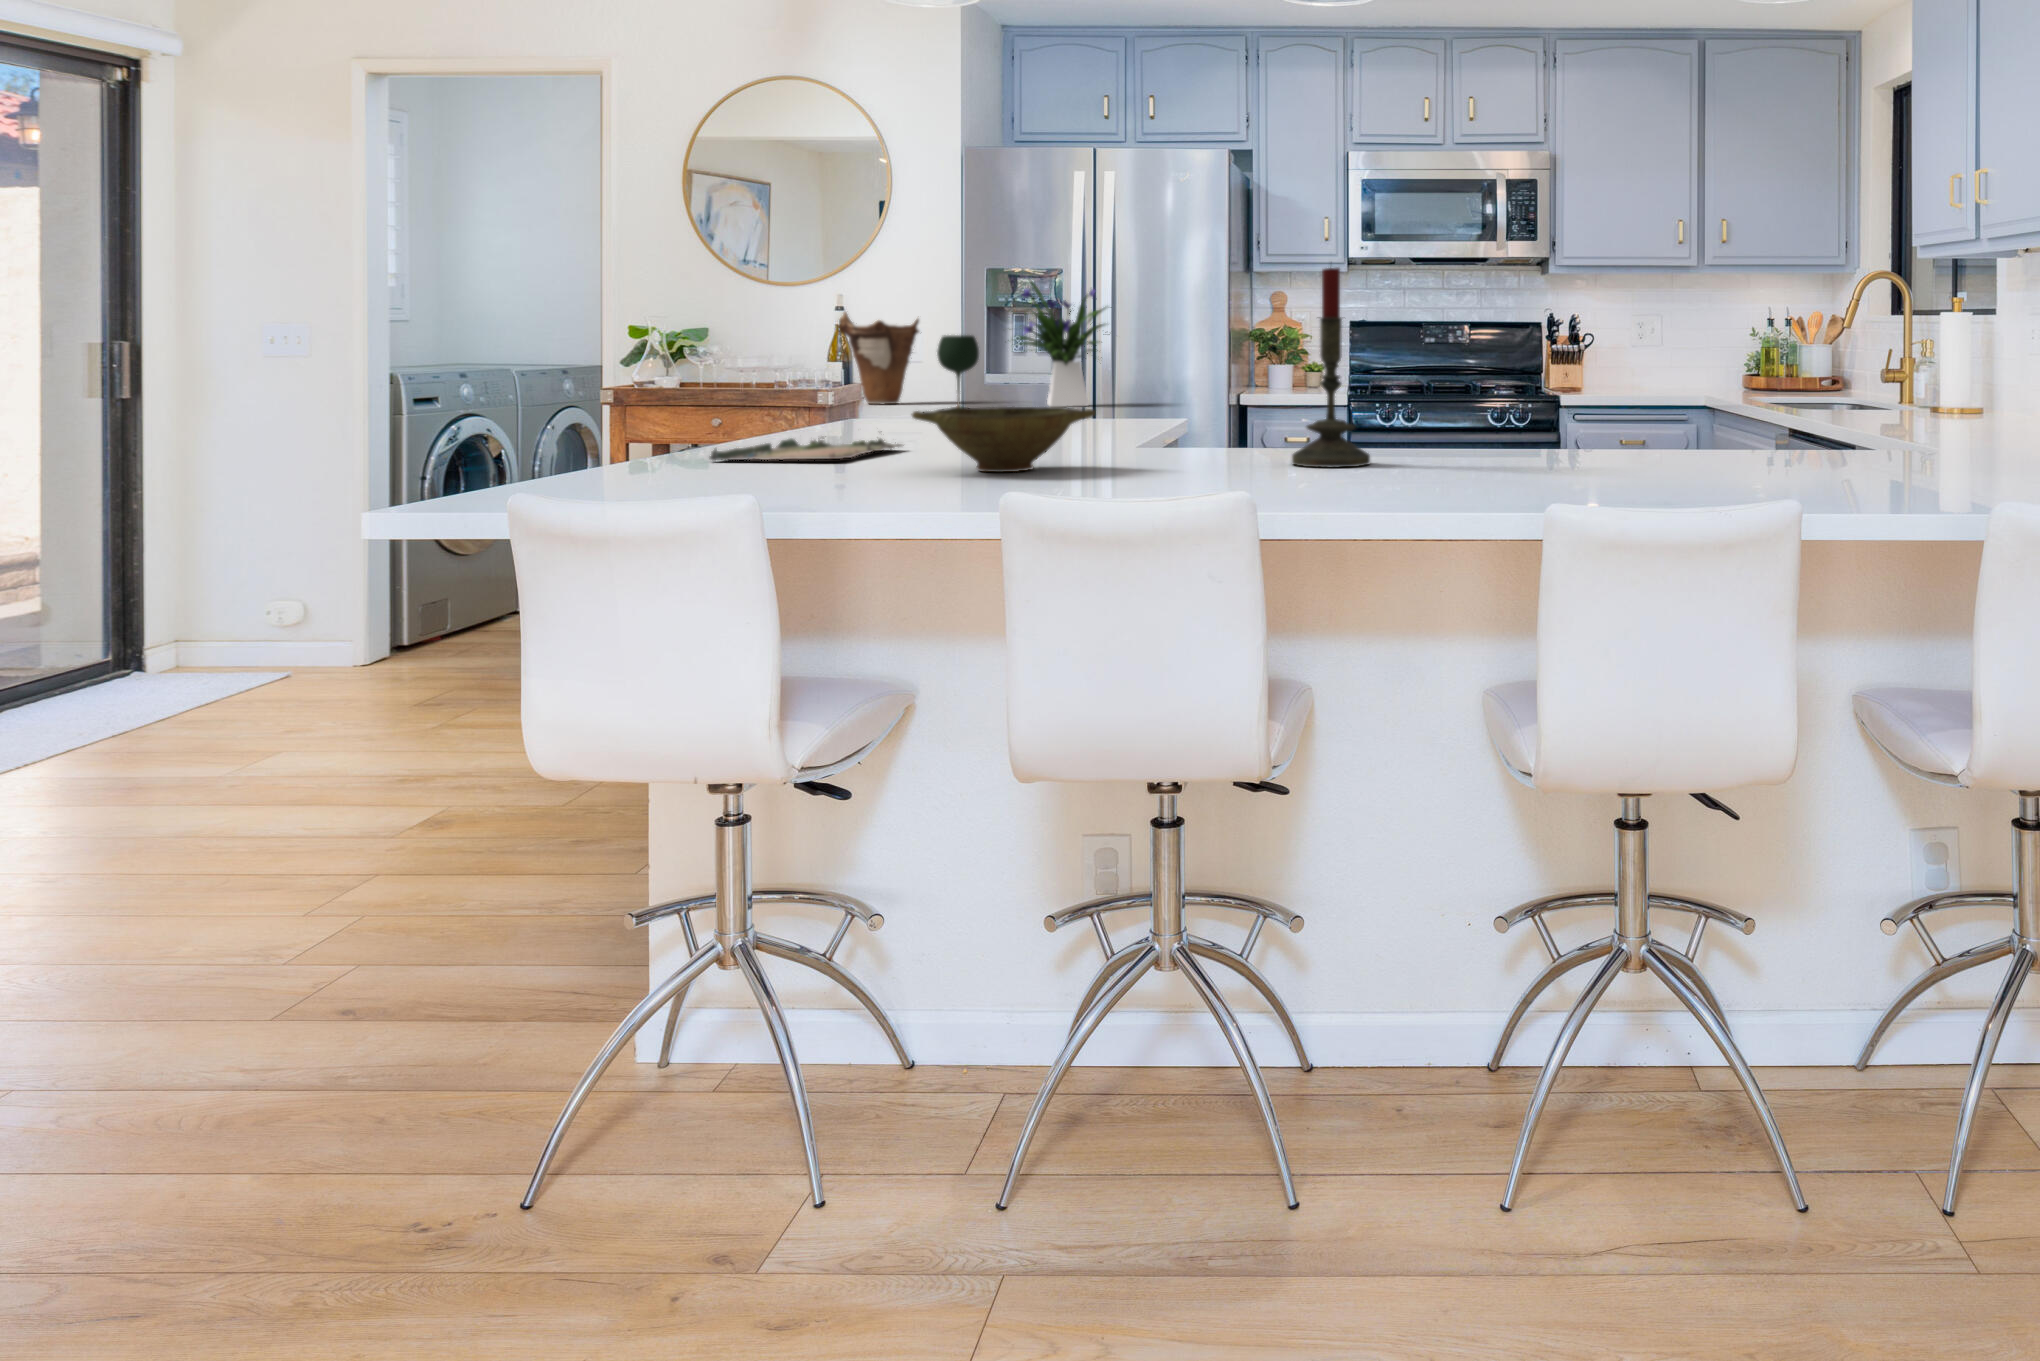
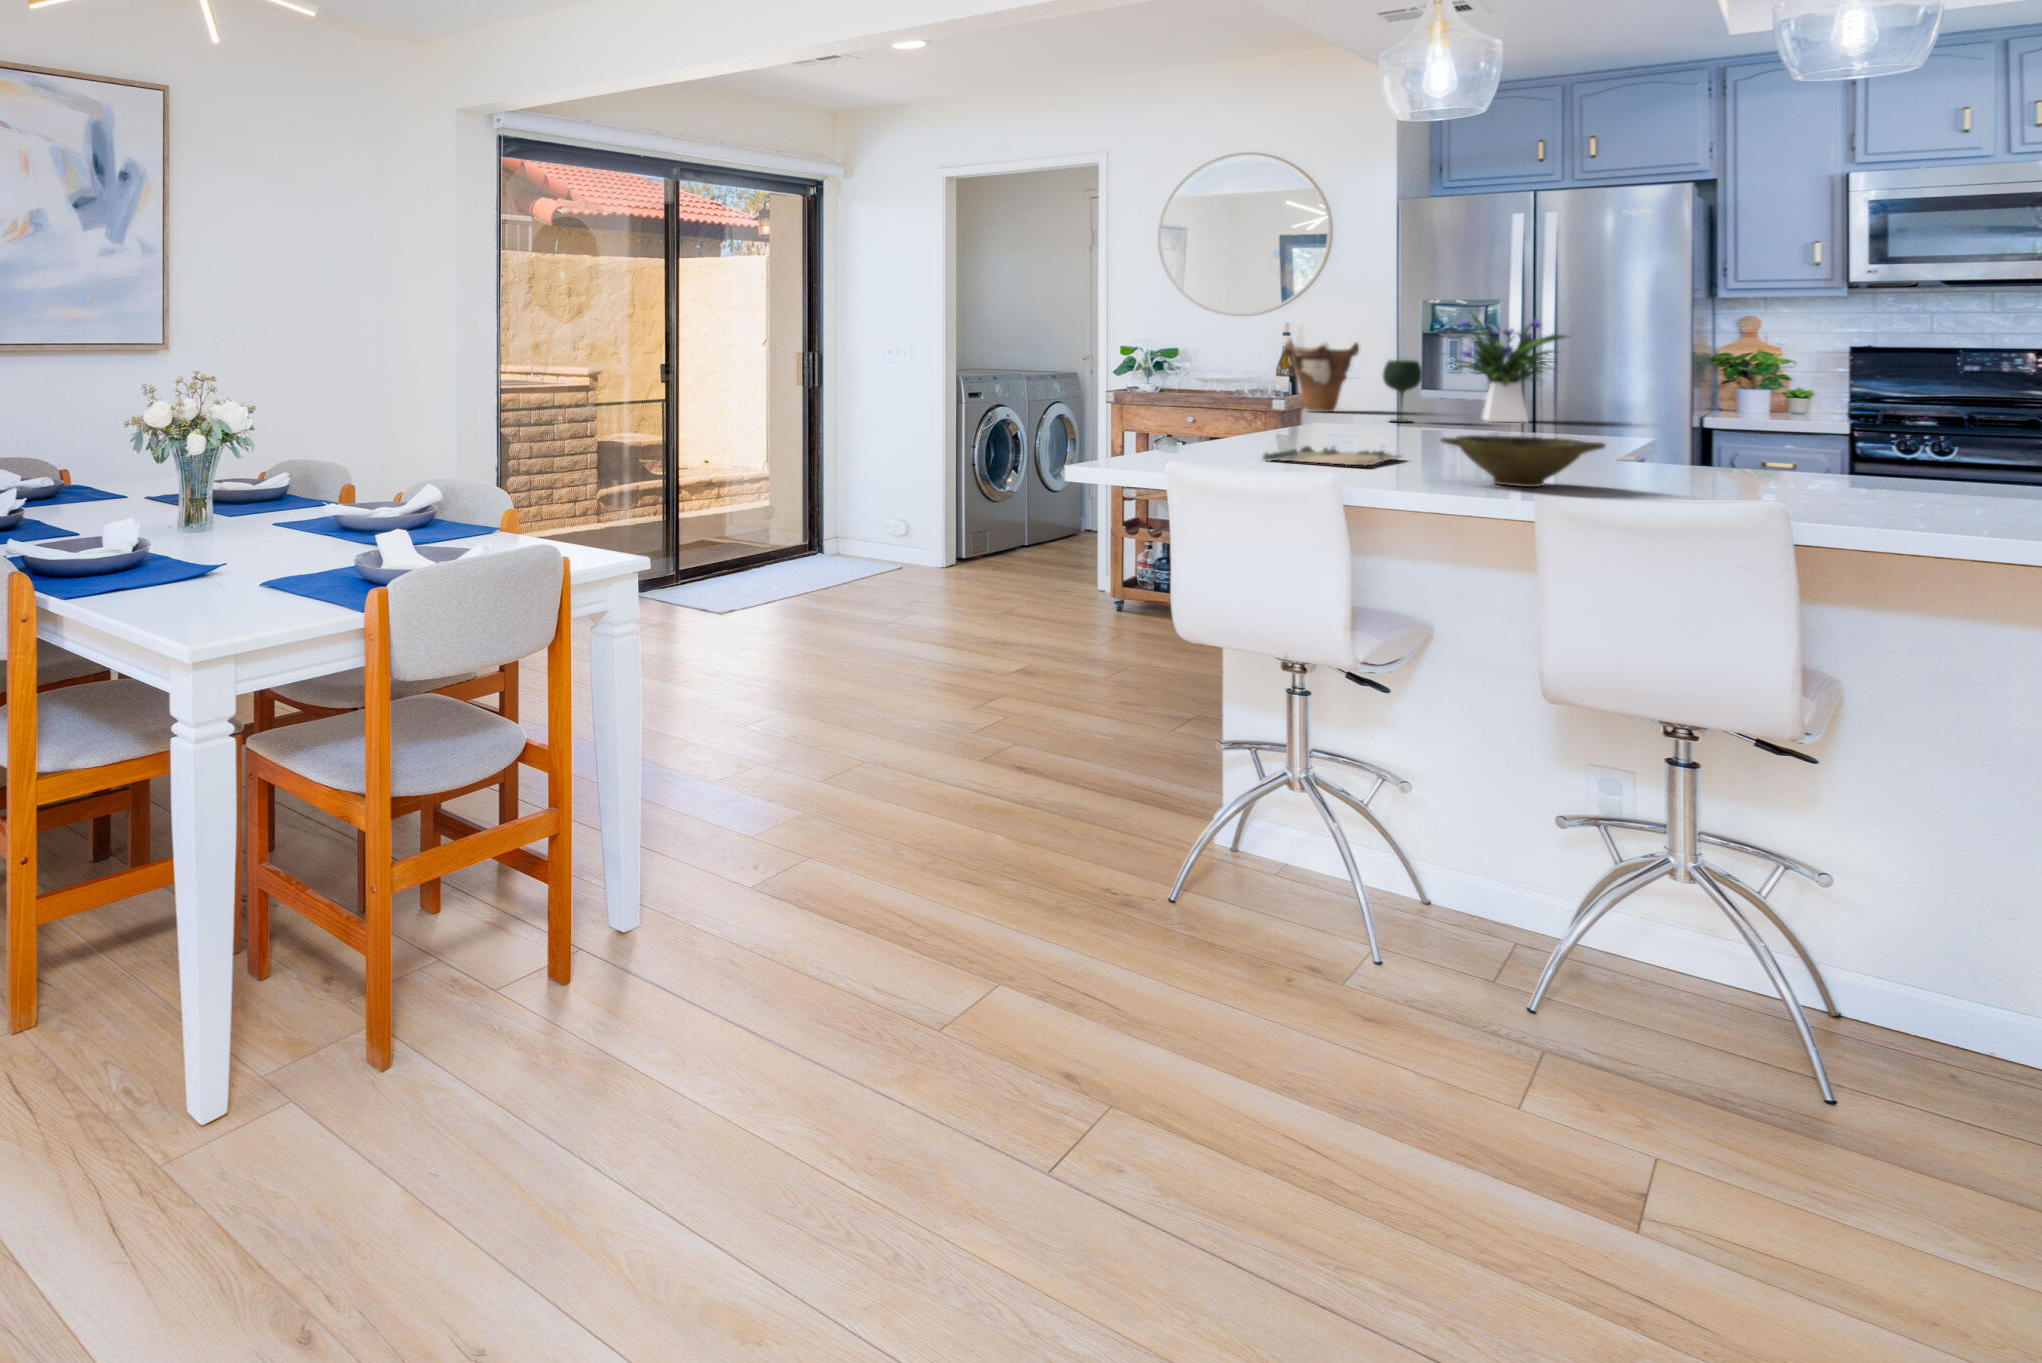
candle: present [1292,267,1370,467] -> none [1816,325,1916,507]

